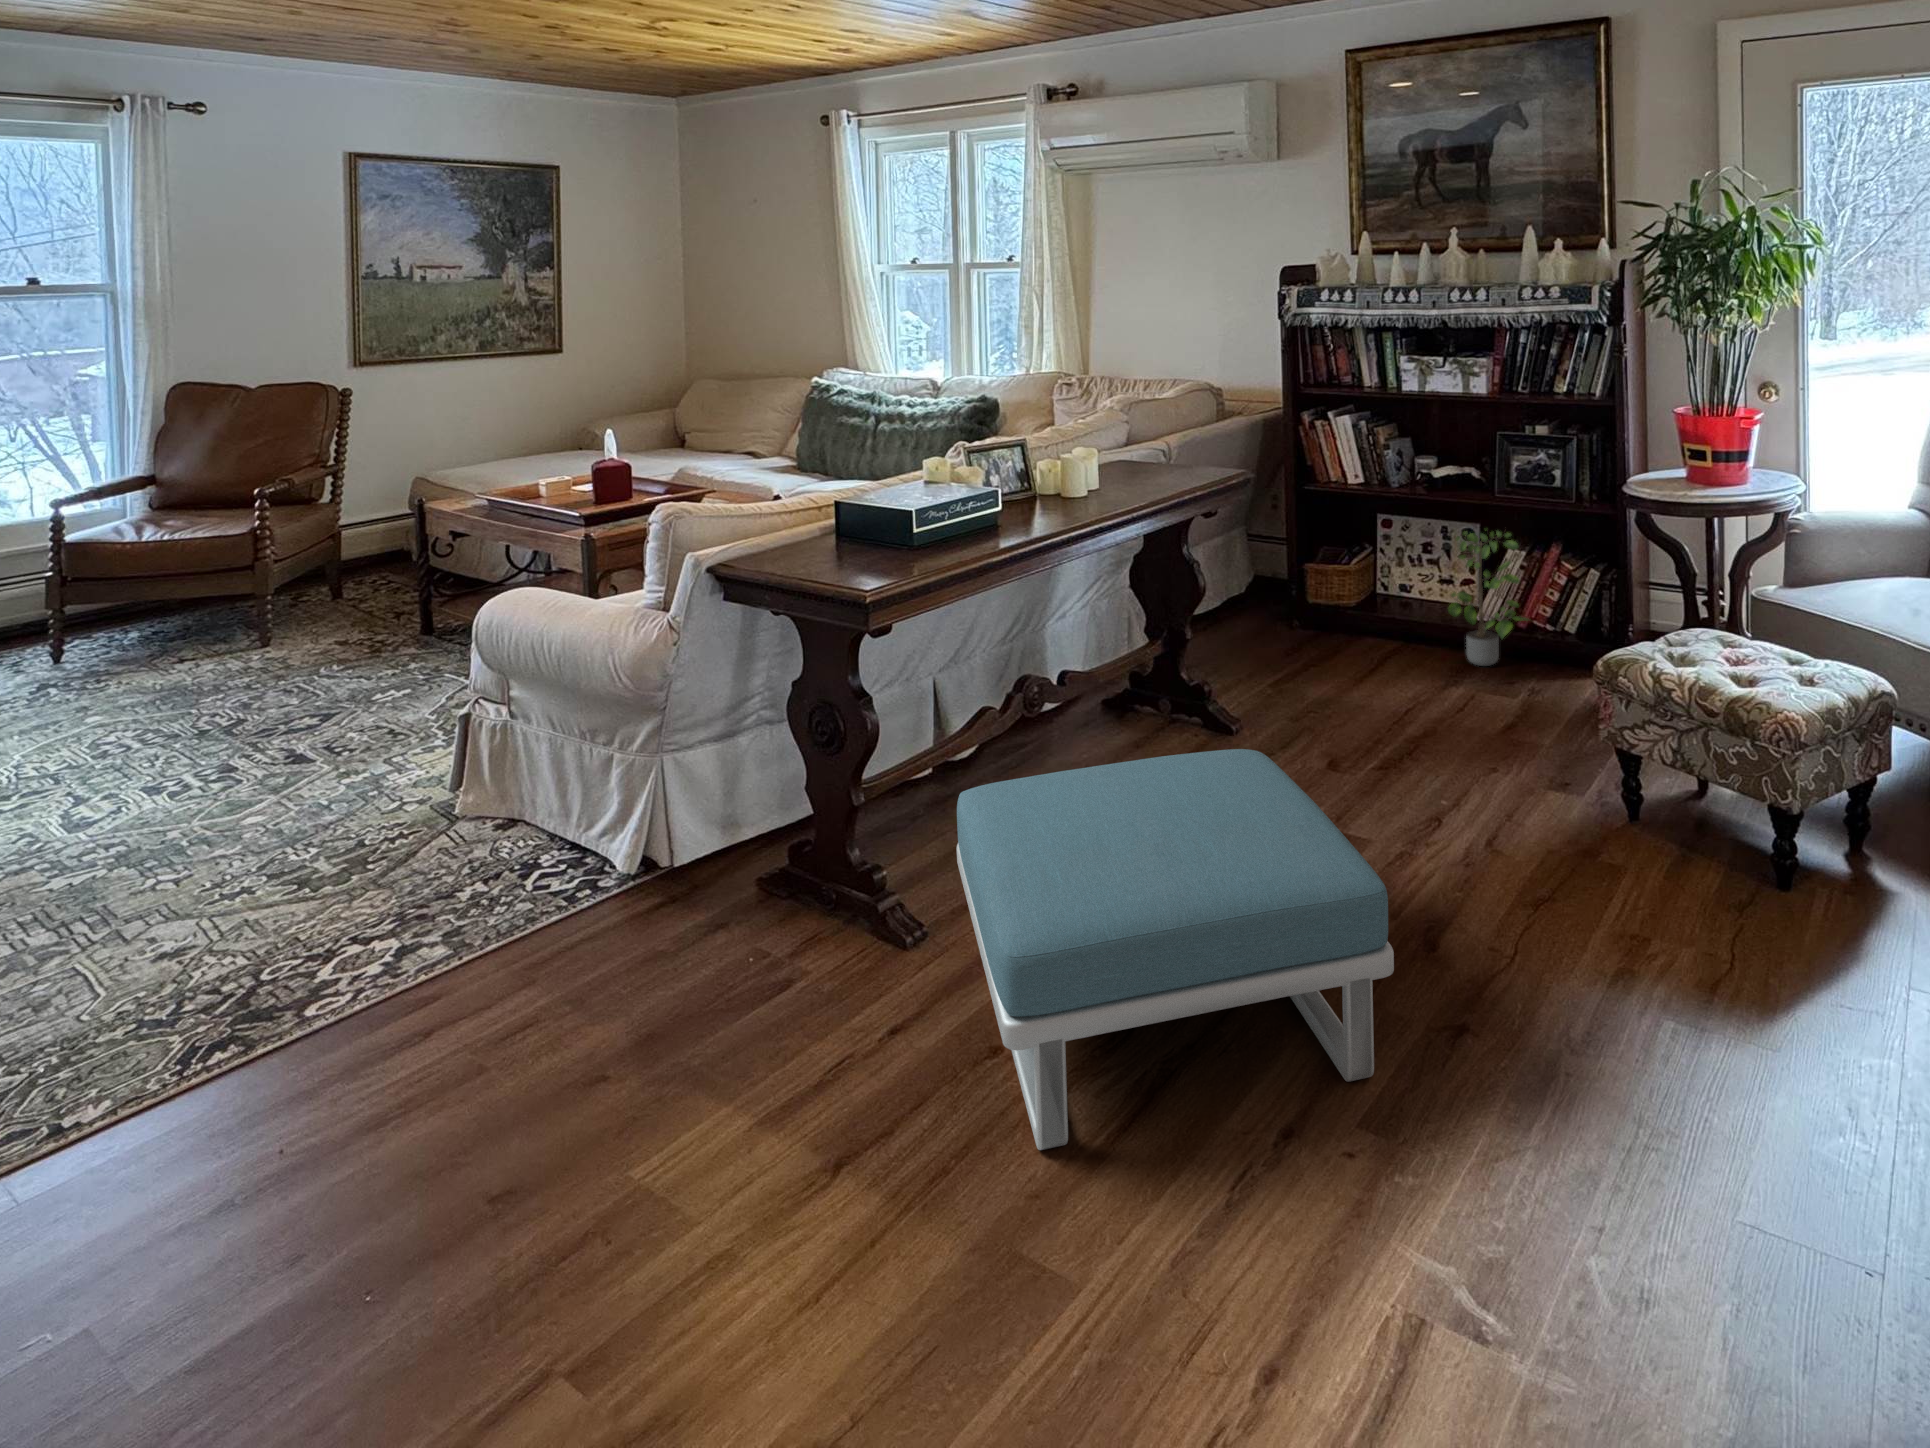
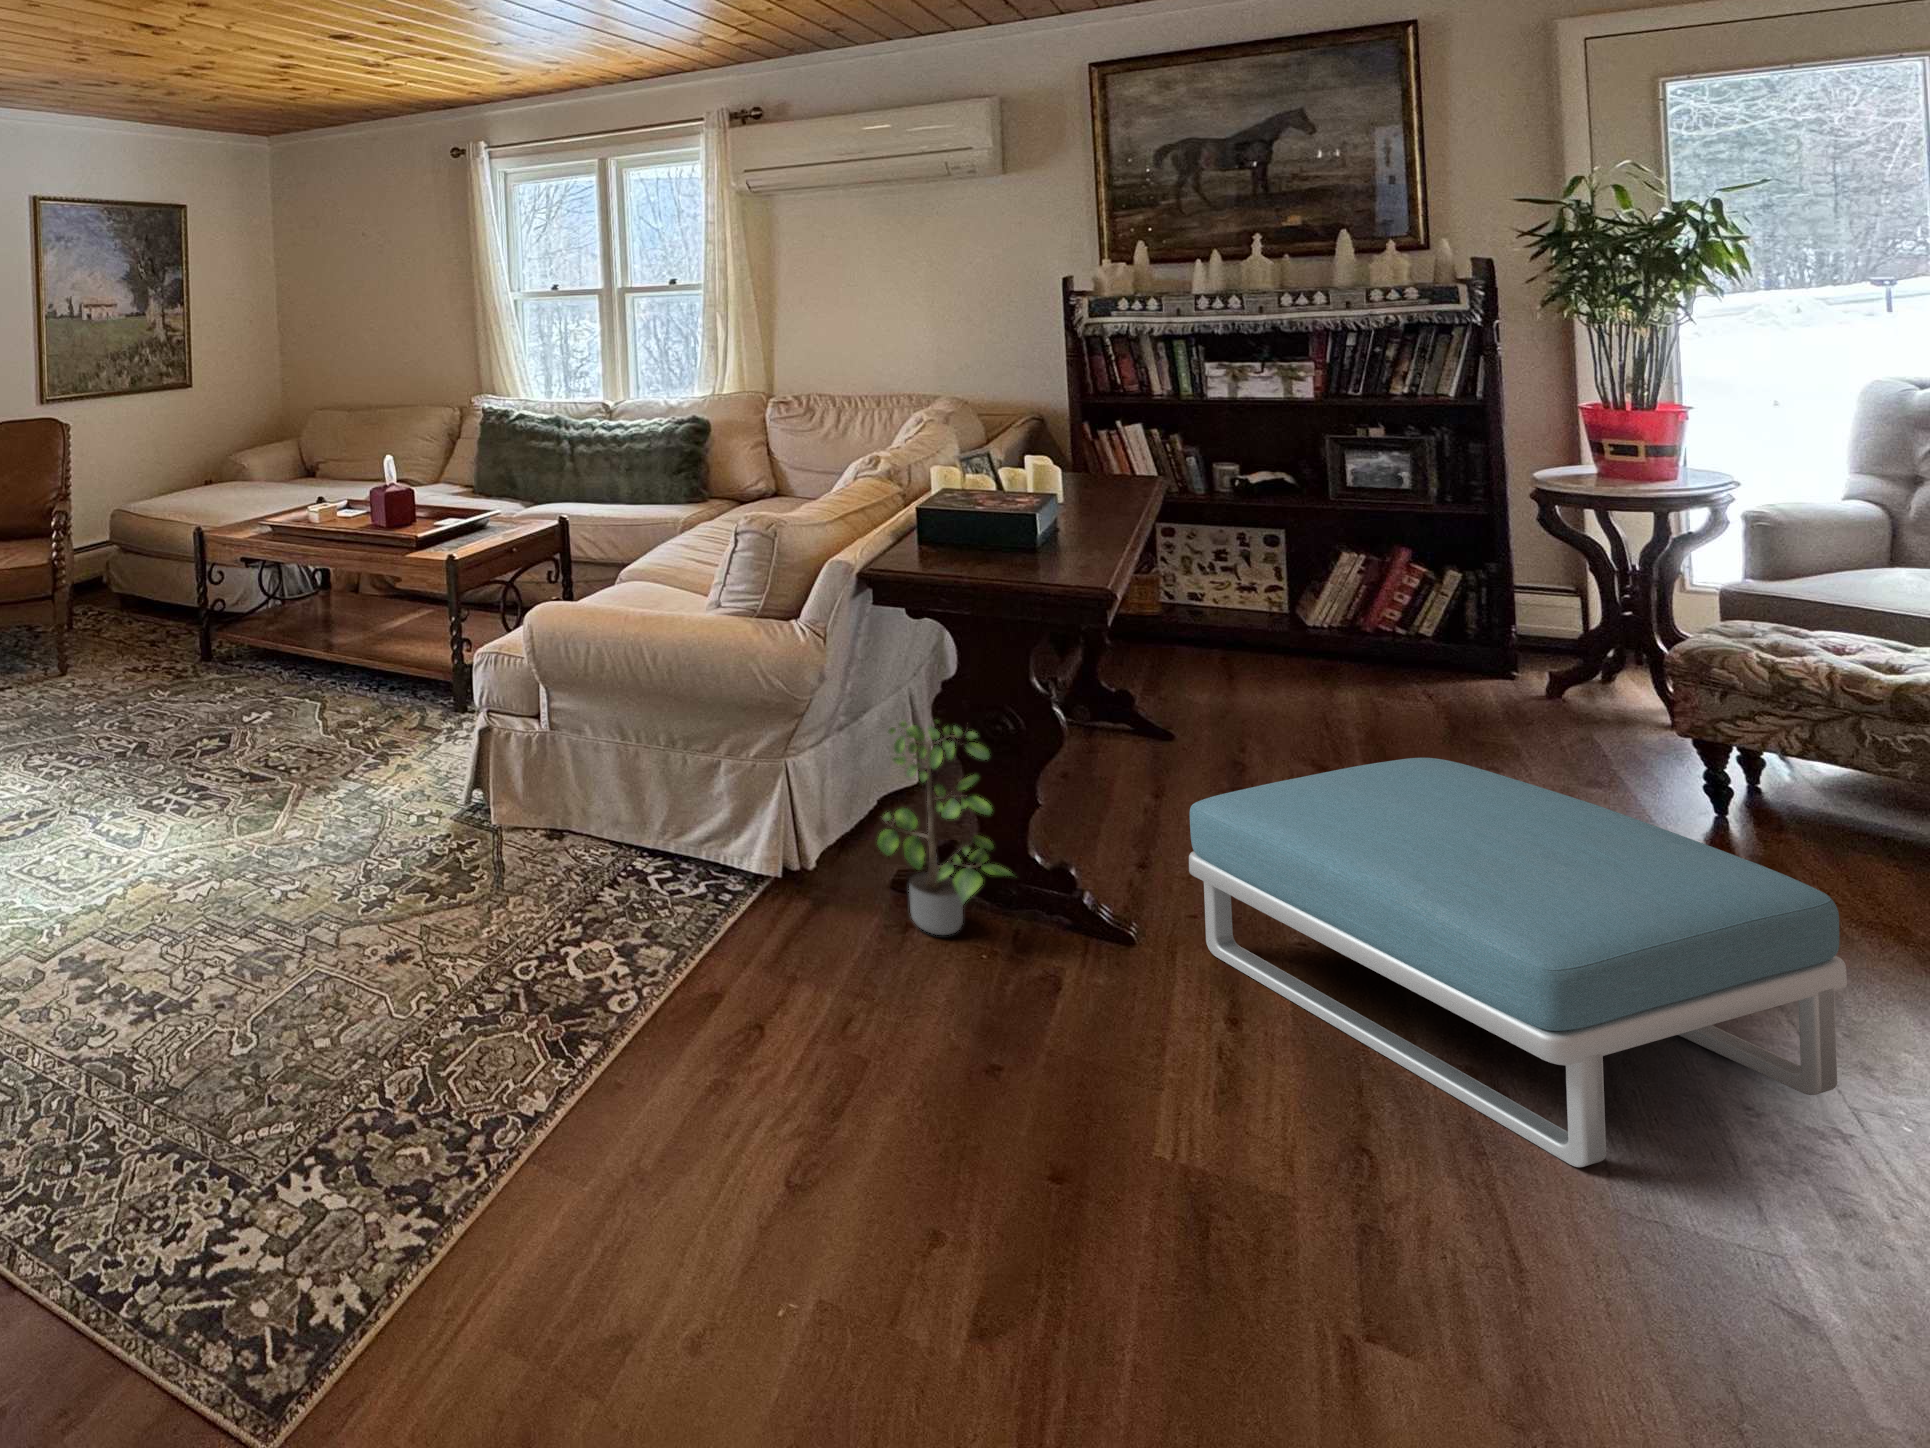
potted plant: present [1448,530,1529,666] -> present [877,720,1012,935]

